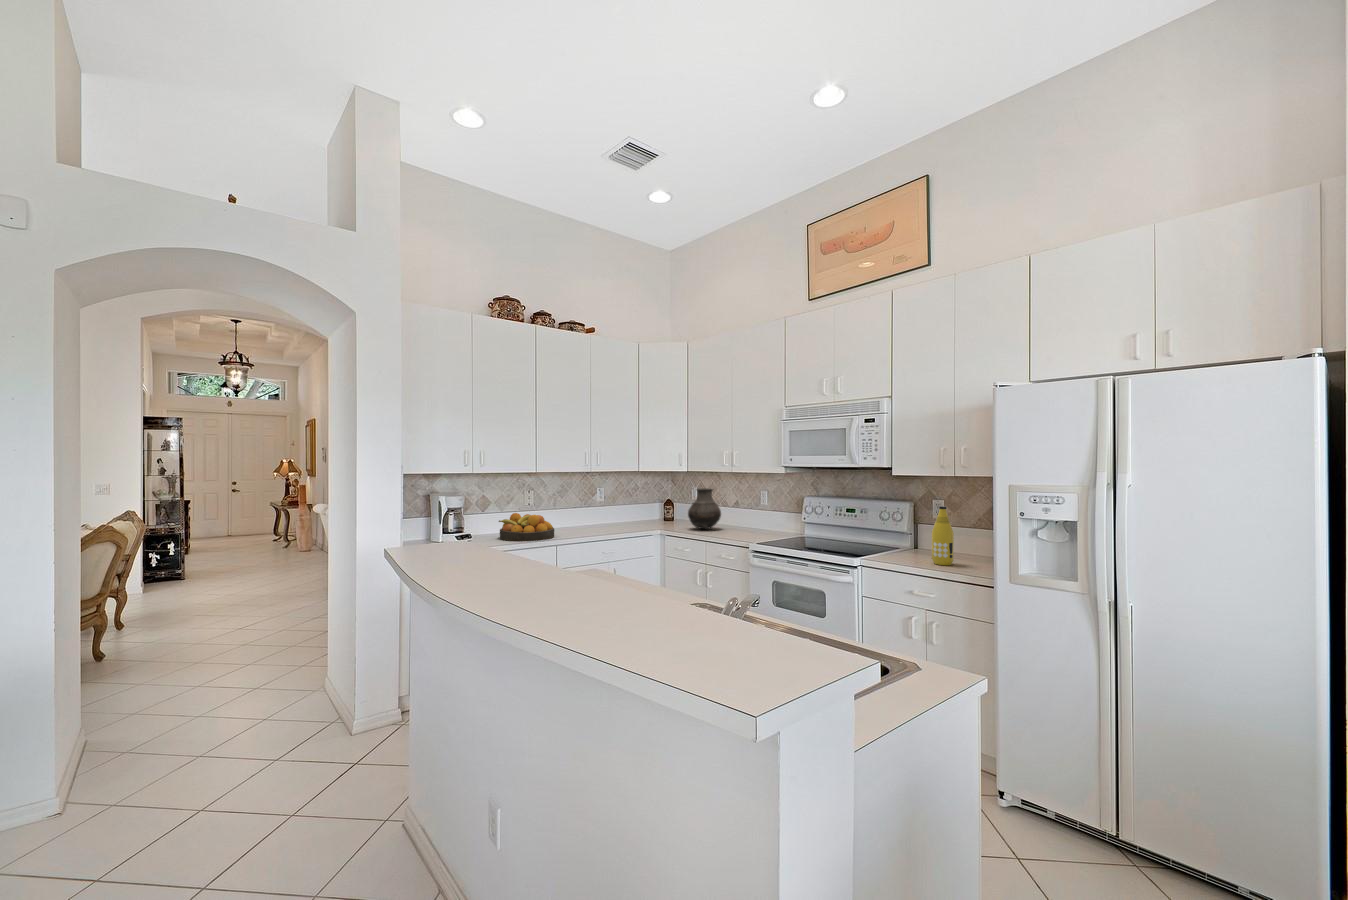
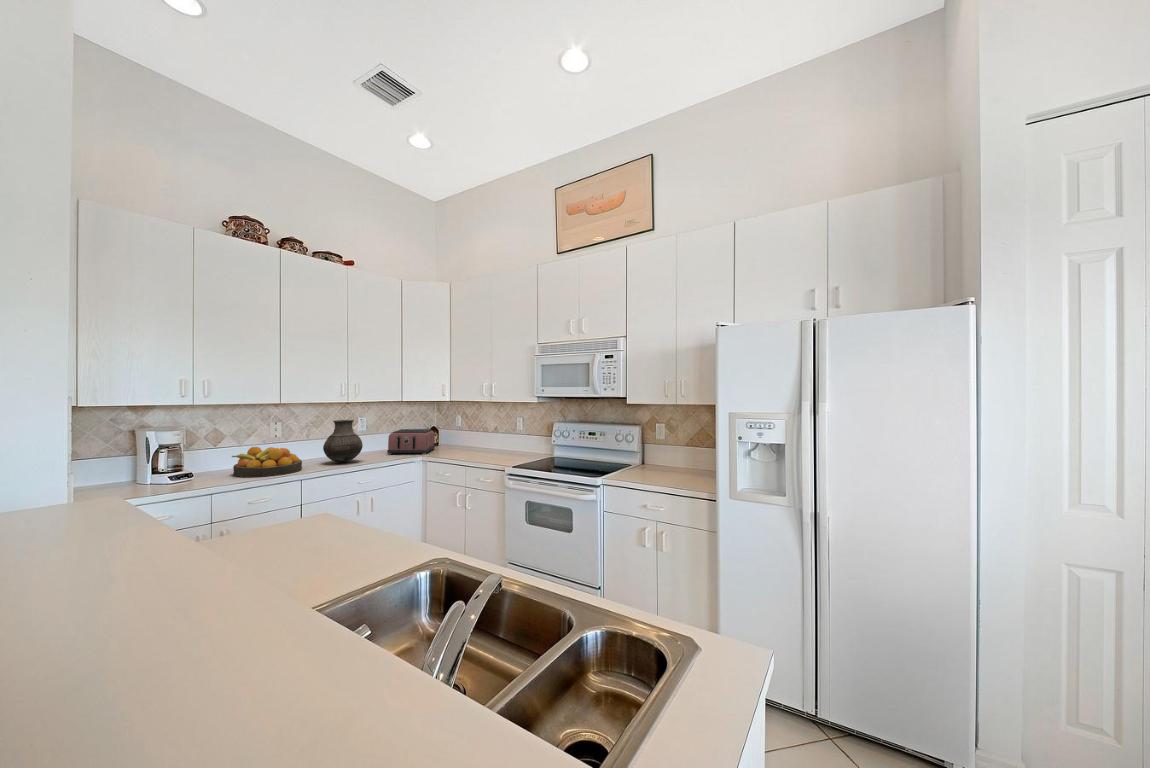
vase: present [688,488,721,529] -> present [323,420,363,462]
toaster: none [627,501,673,528] -> present [387,429,435,455]
bottle: present [932,506,954,565] -> none [661,430,679,482]

